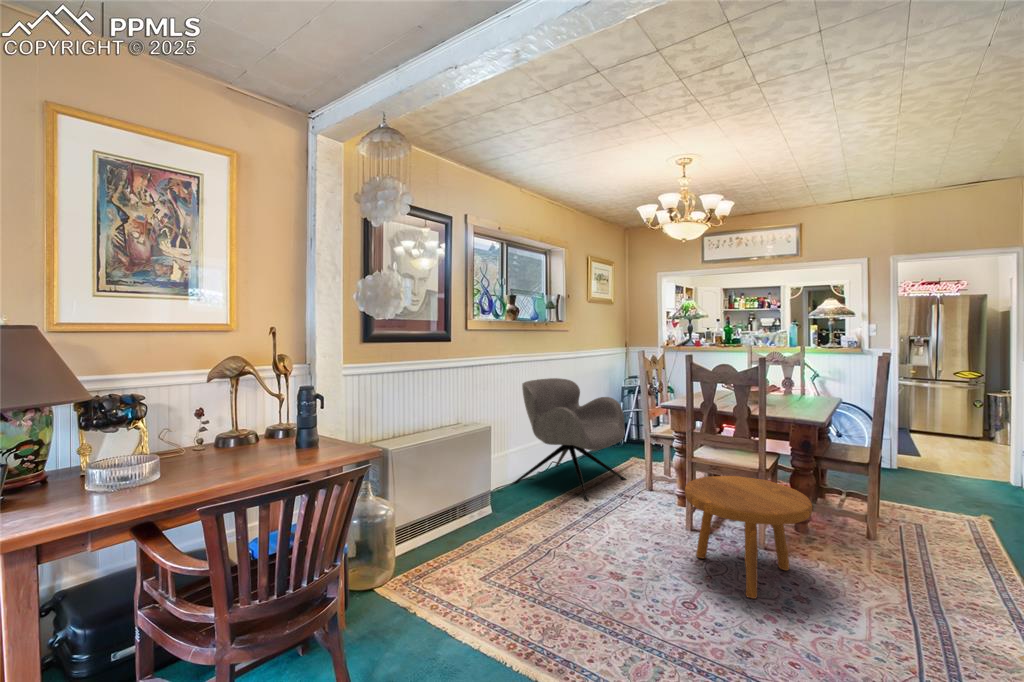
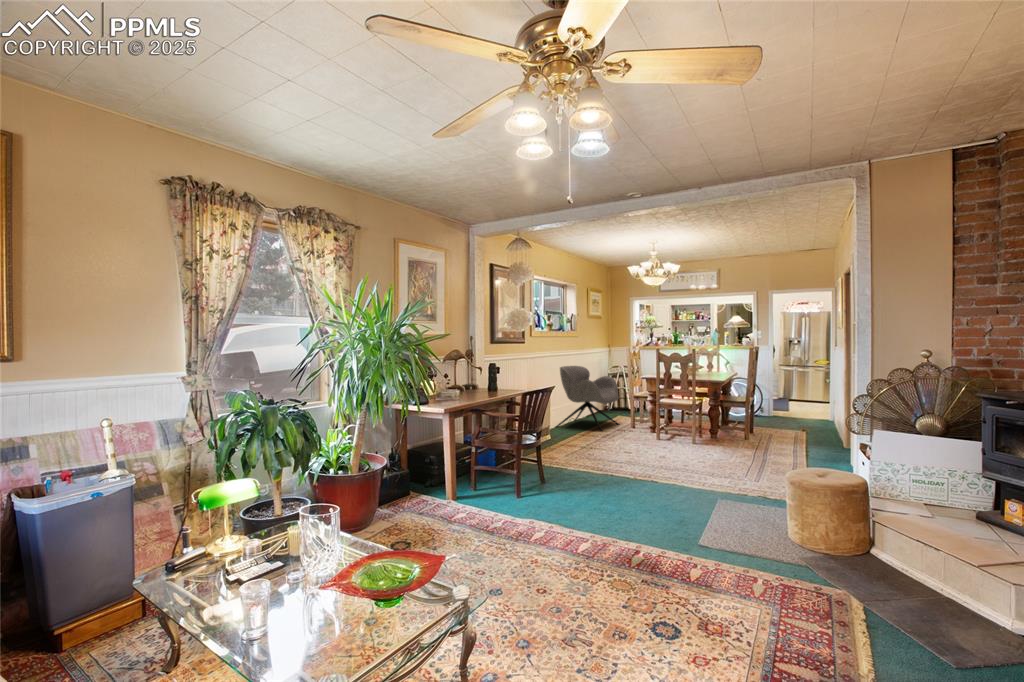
footstool: present [685,476,812,599] -> none [659,406,714,452]

